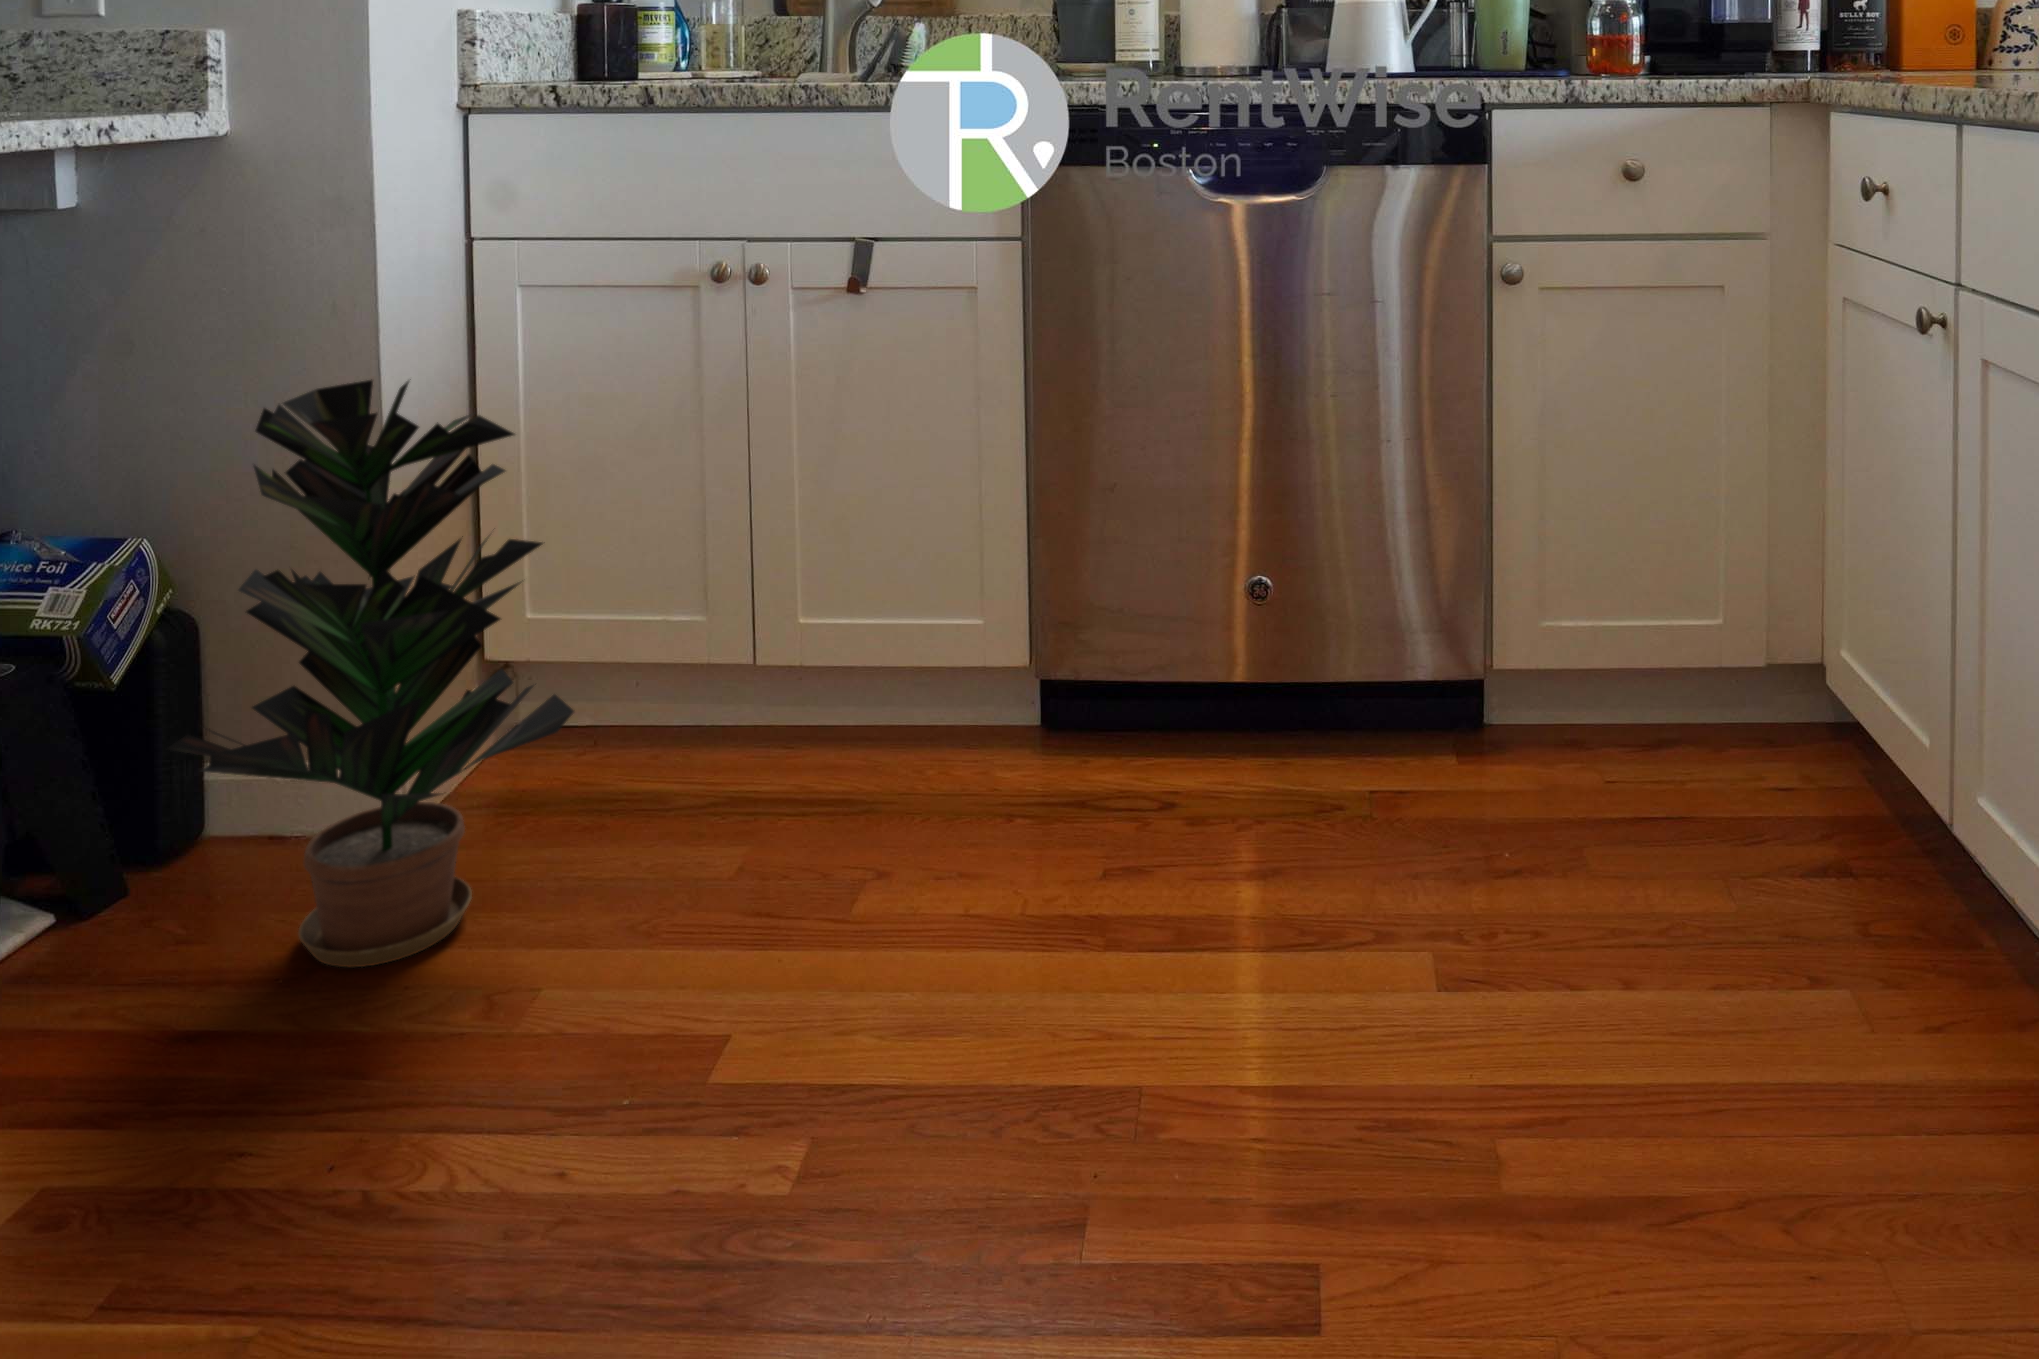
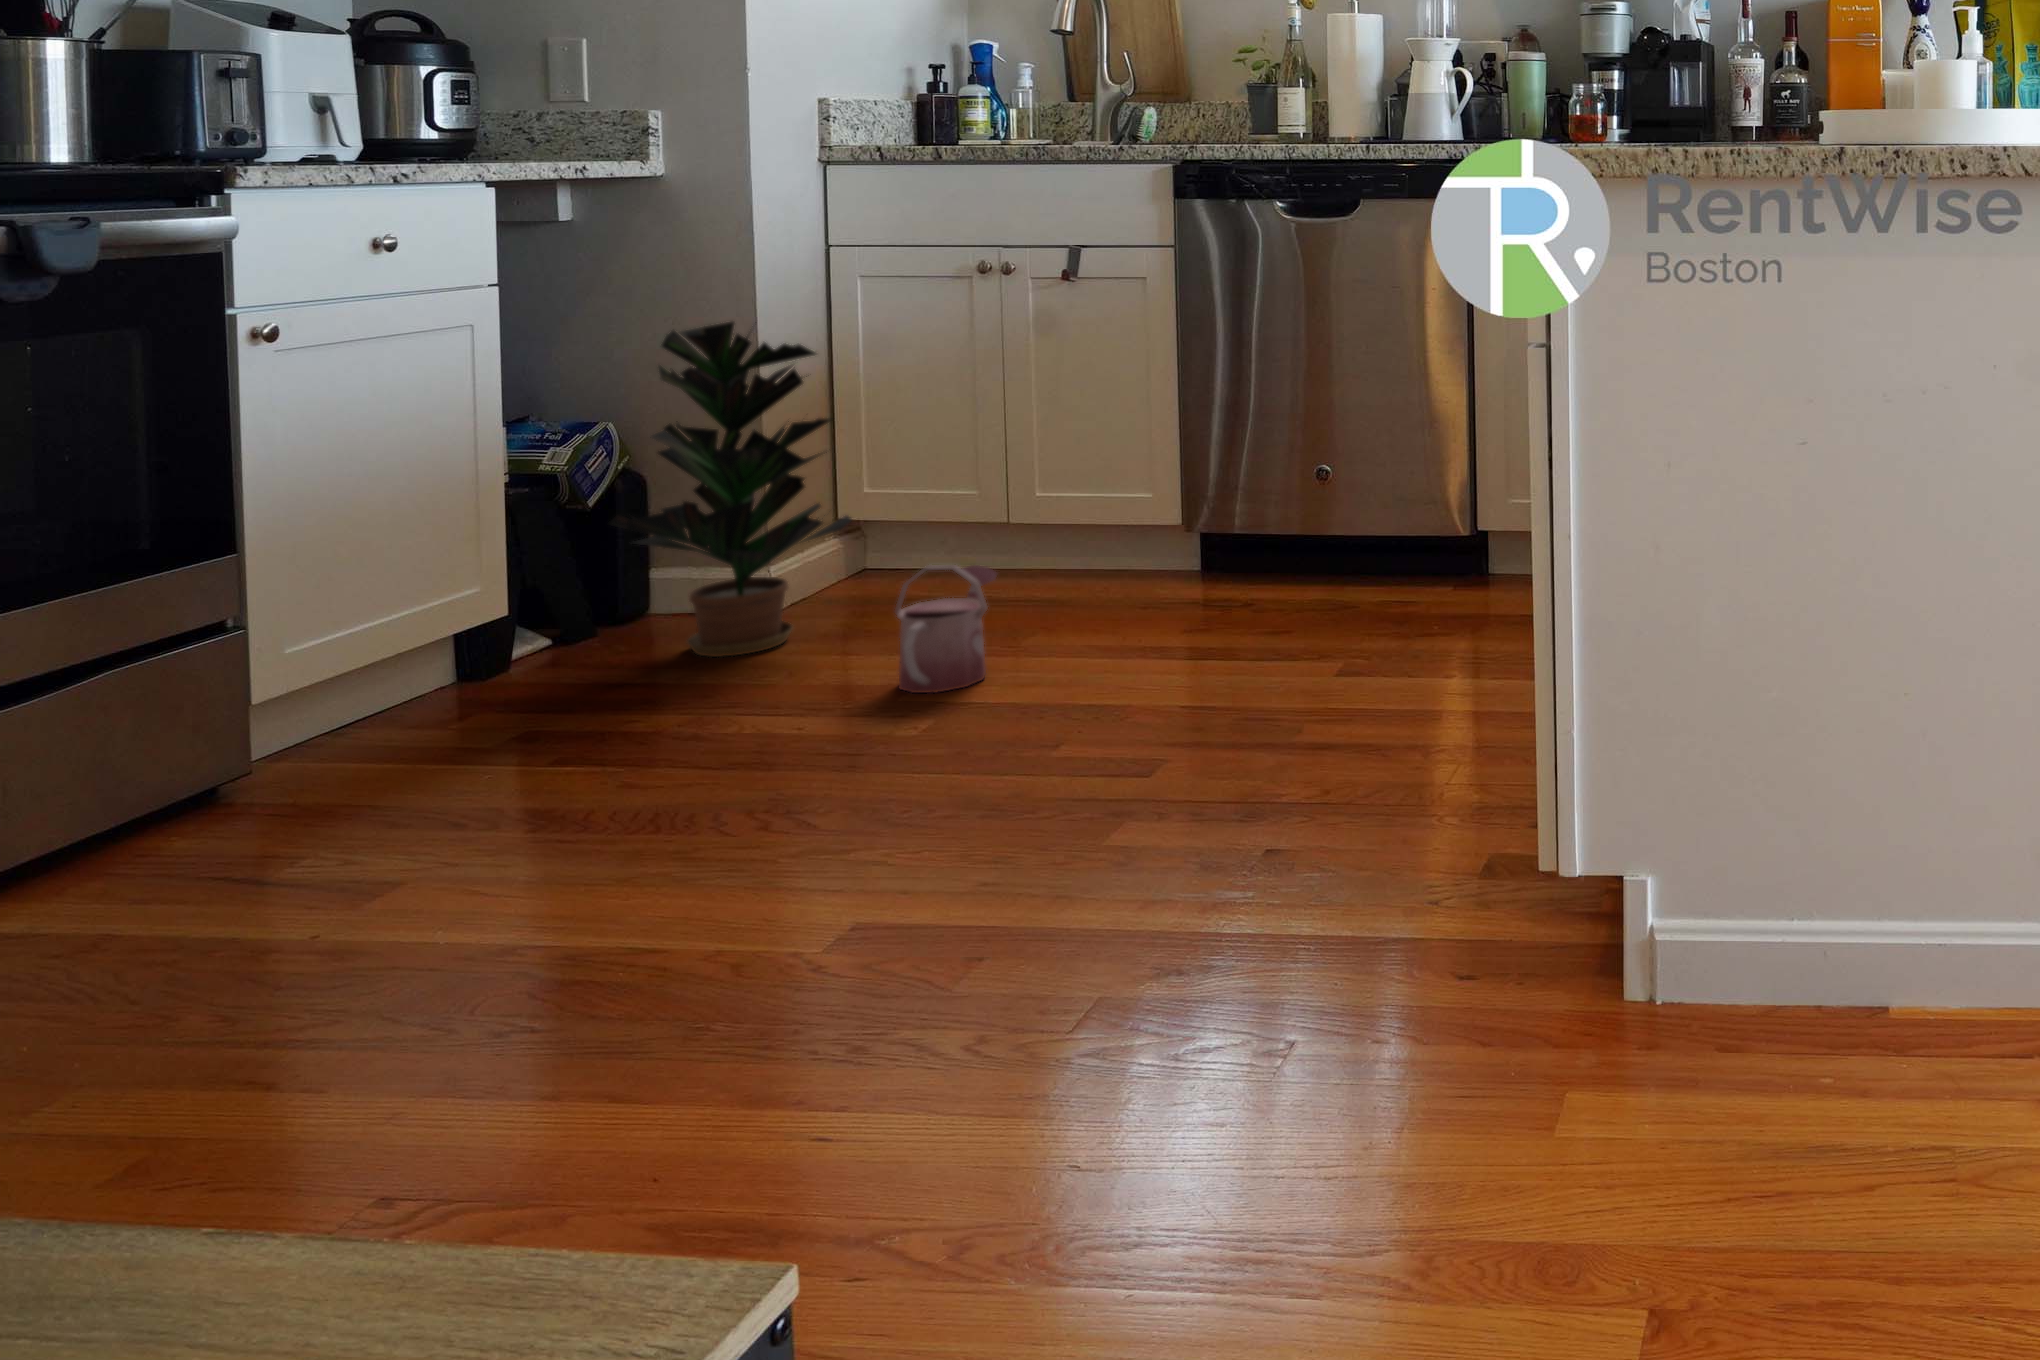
watering can: none [702,804,863,1082] -> present [895,565,997,693]

